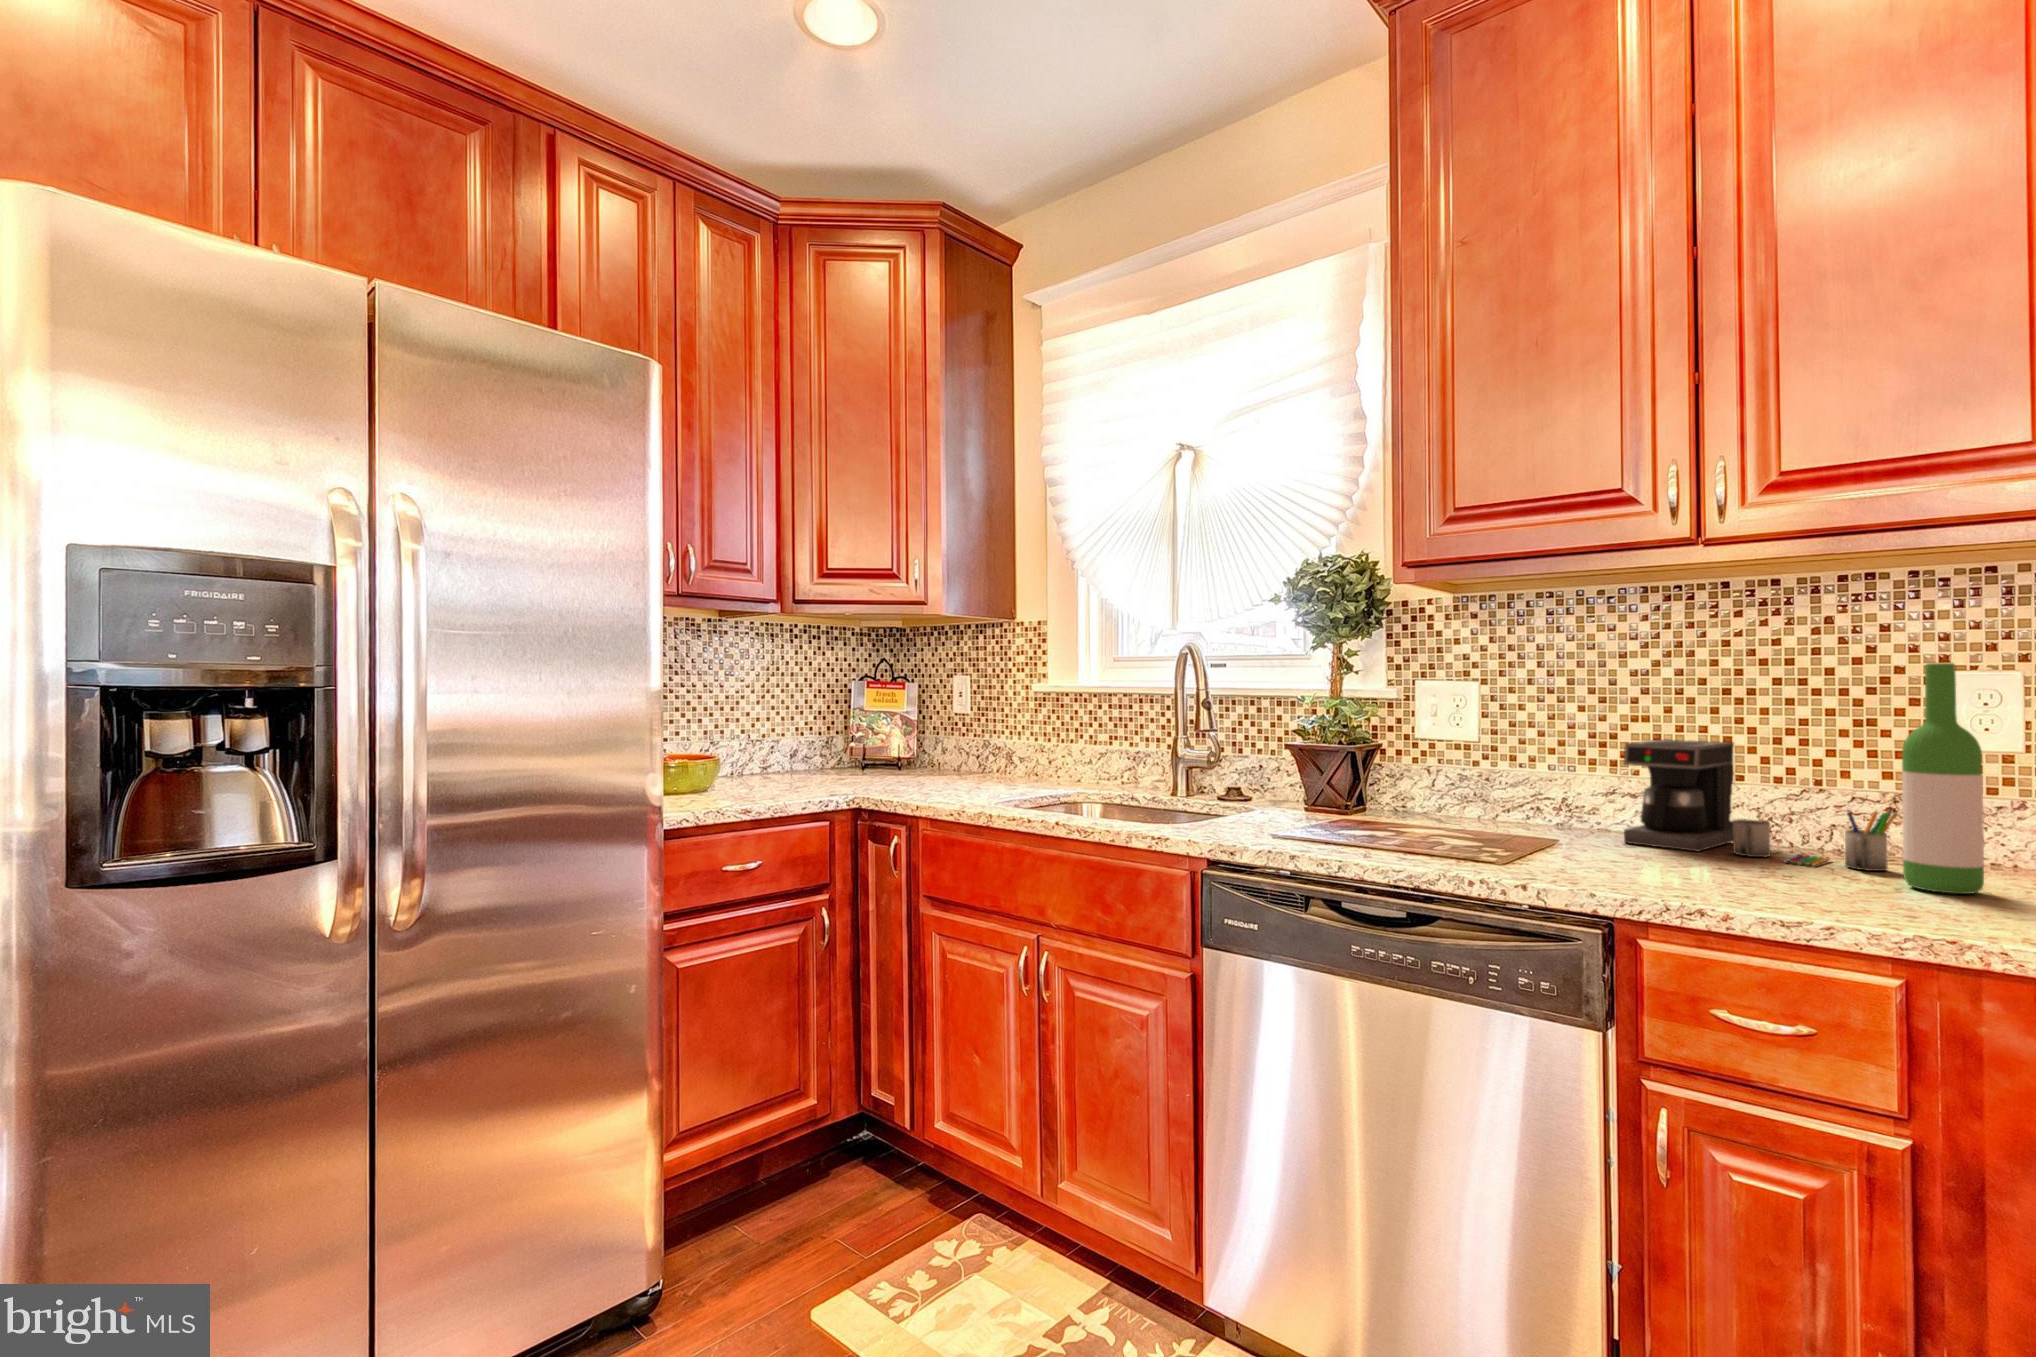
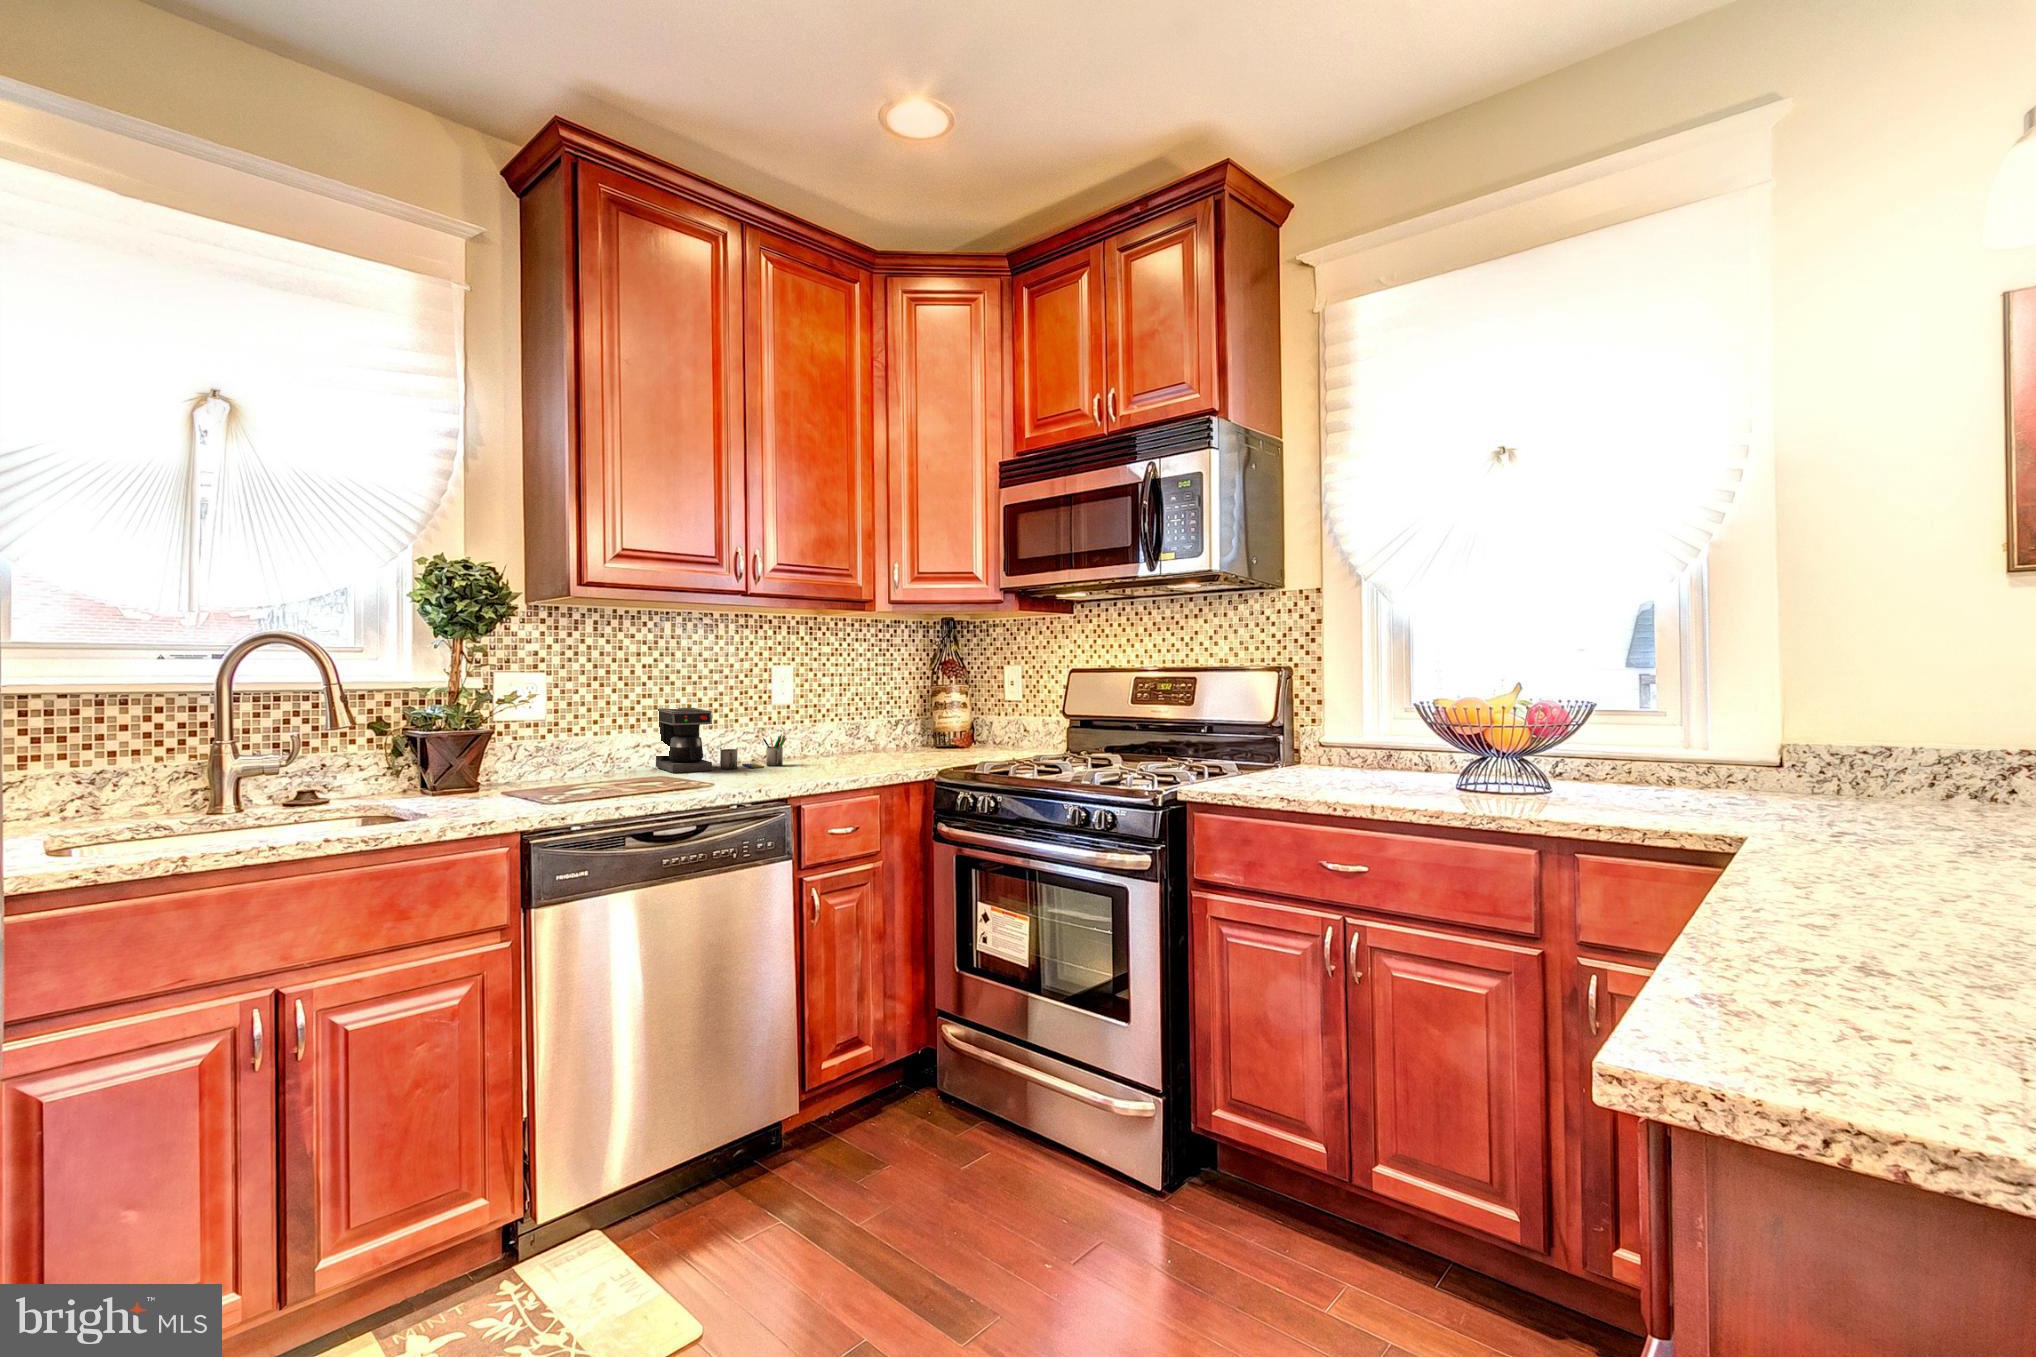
wine bottle: present [1902,663,1984,894] -> none [810,666,836,767]

